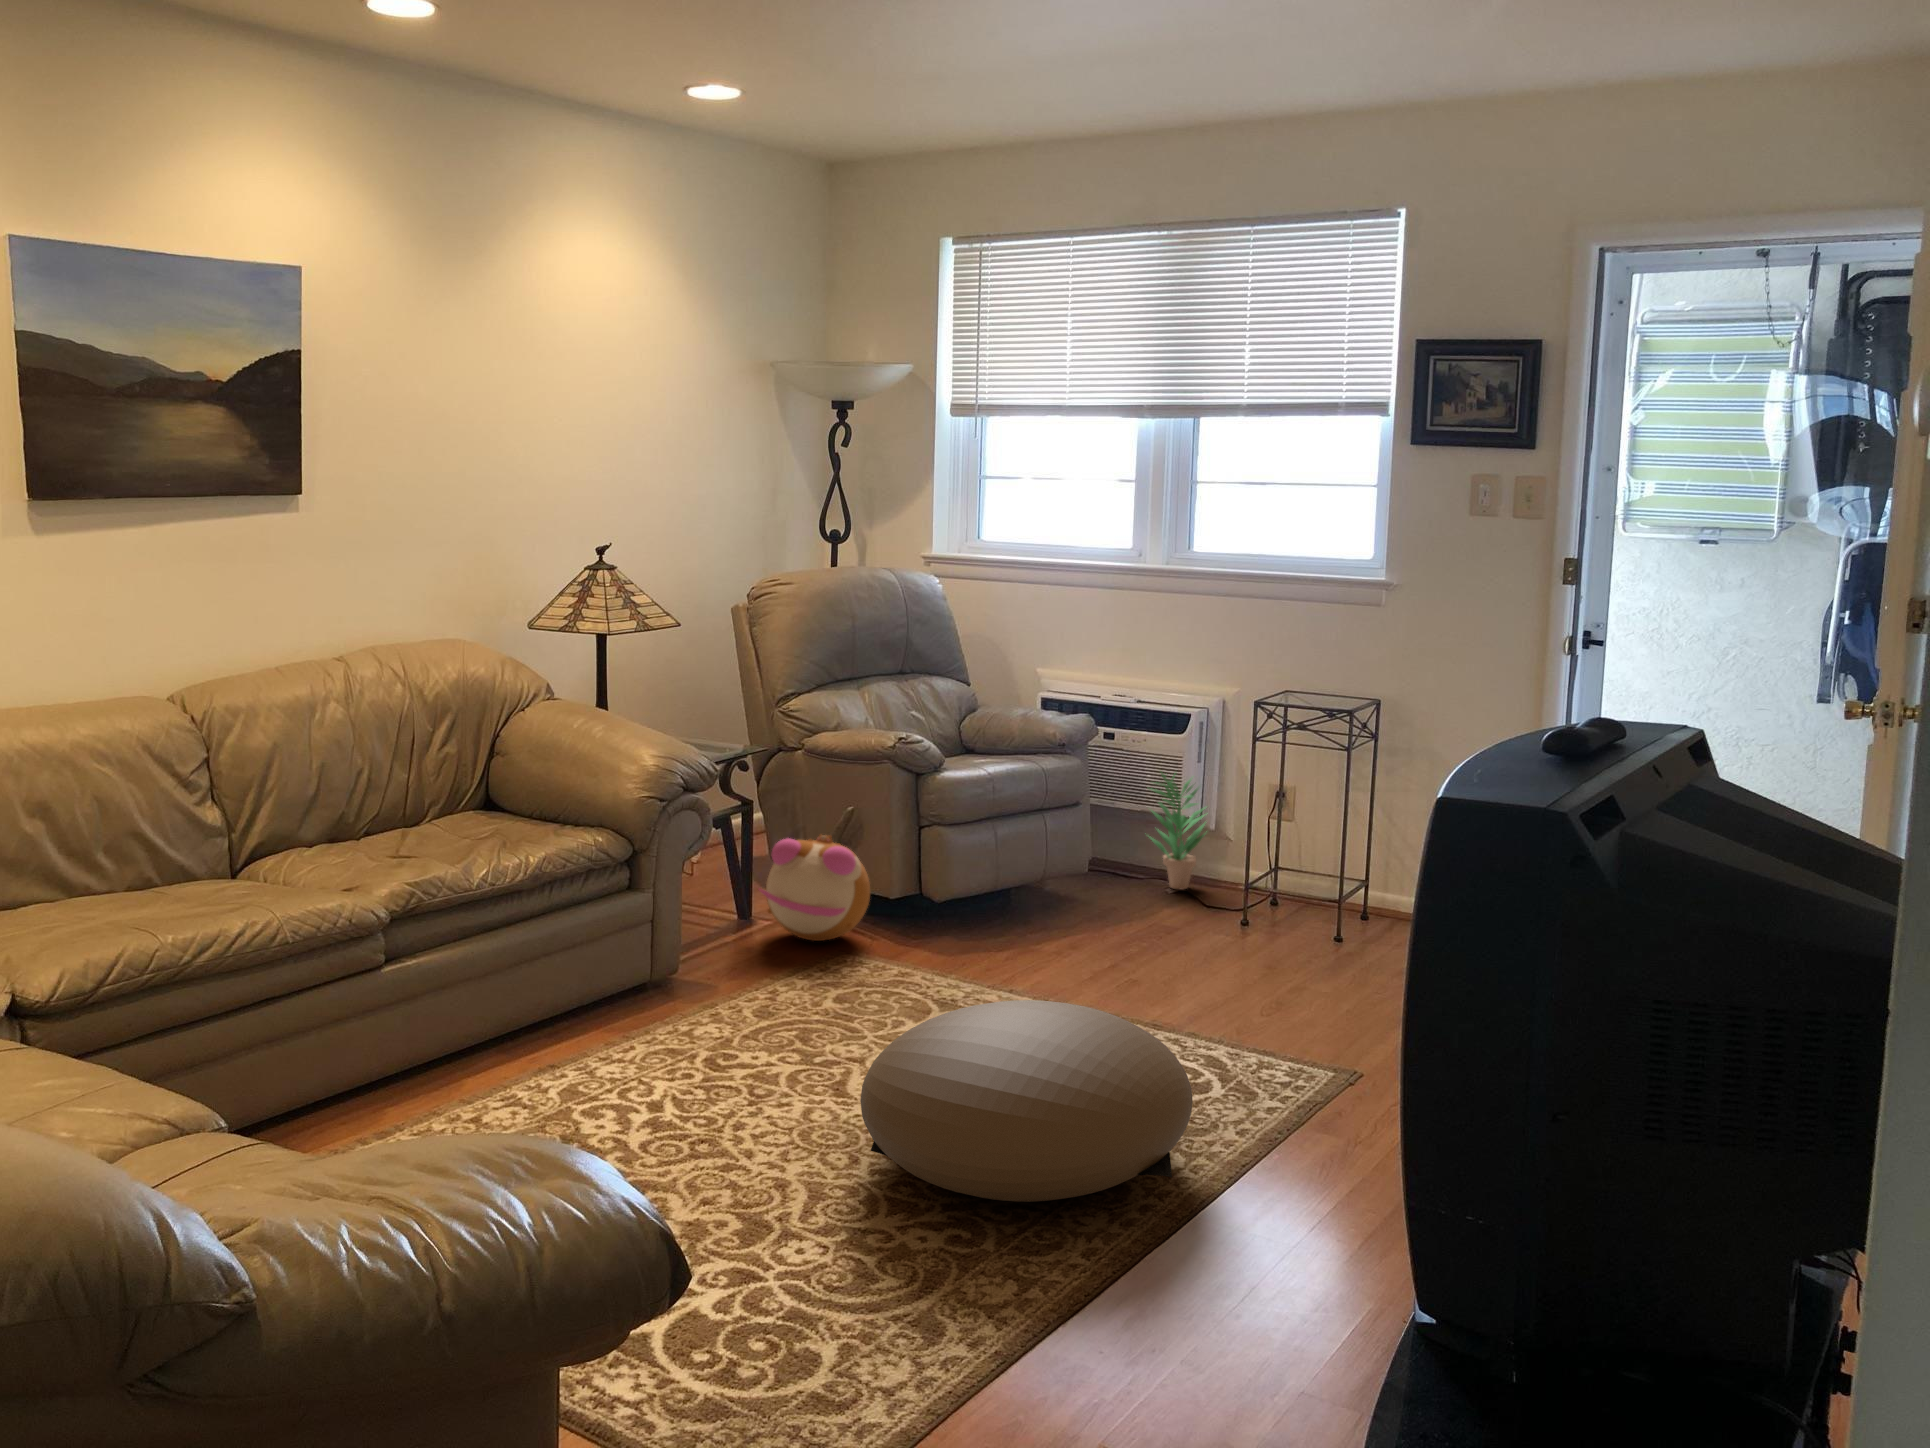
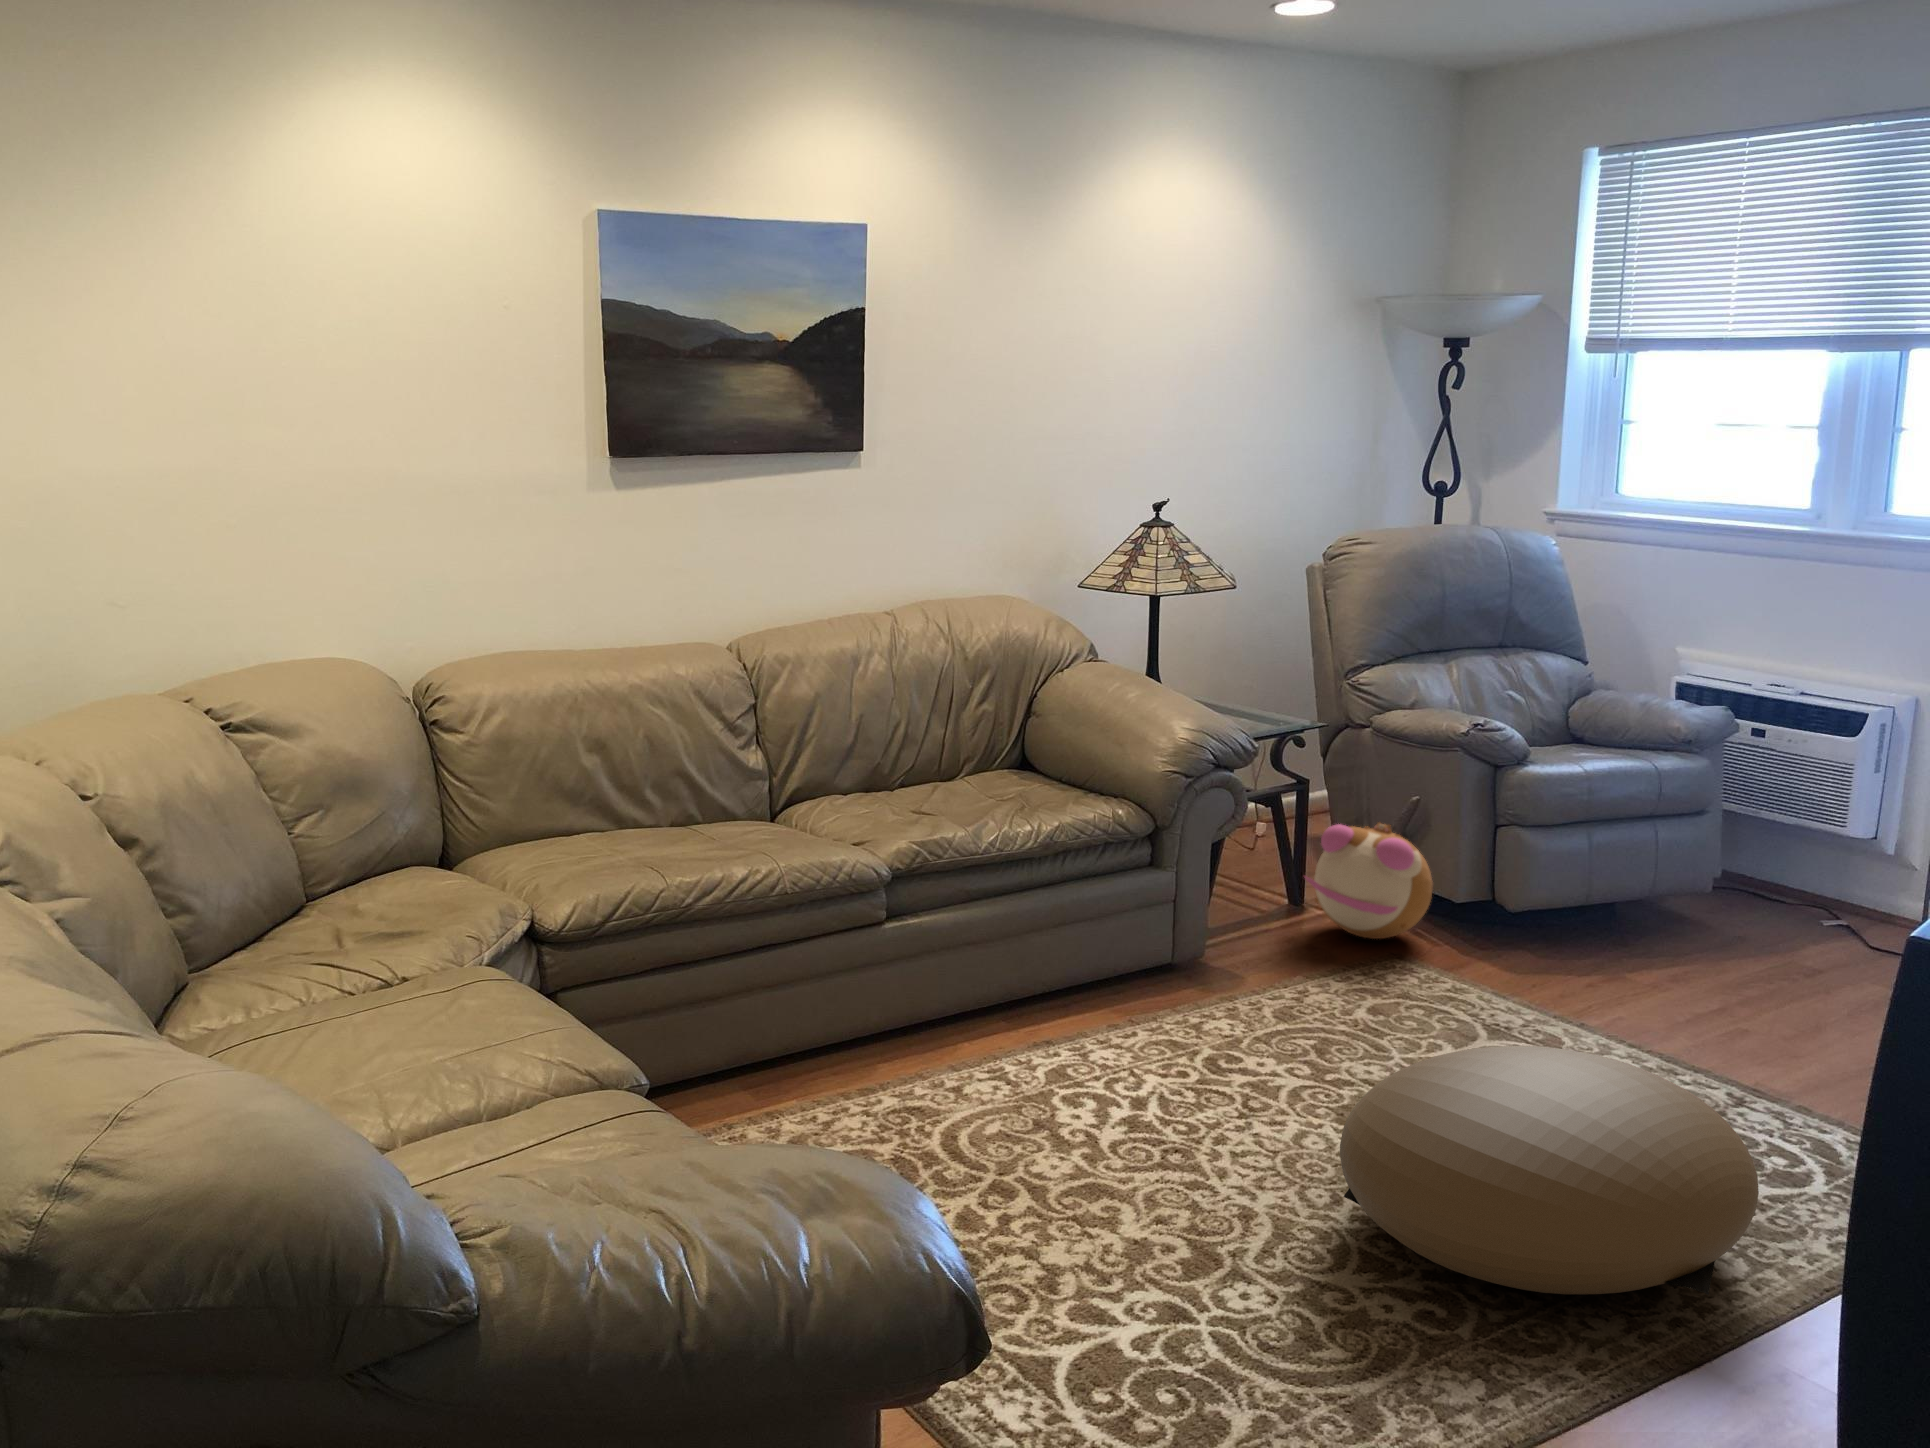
potted plant: present [1150,772,1206,889] -> none [1795,776,1885,922]

